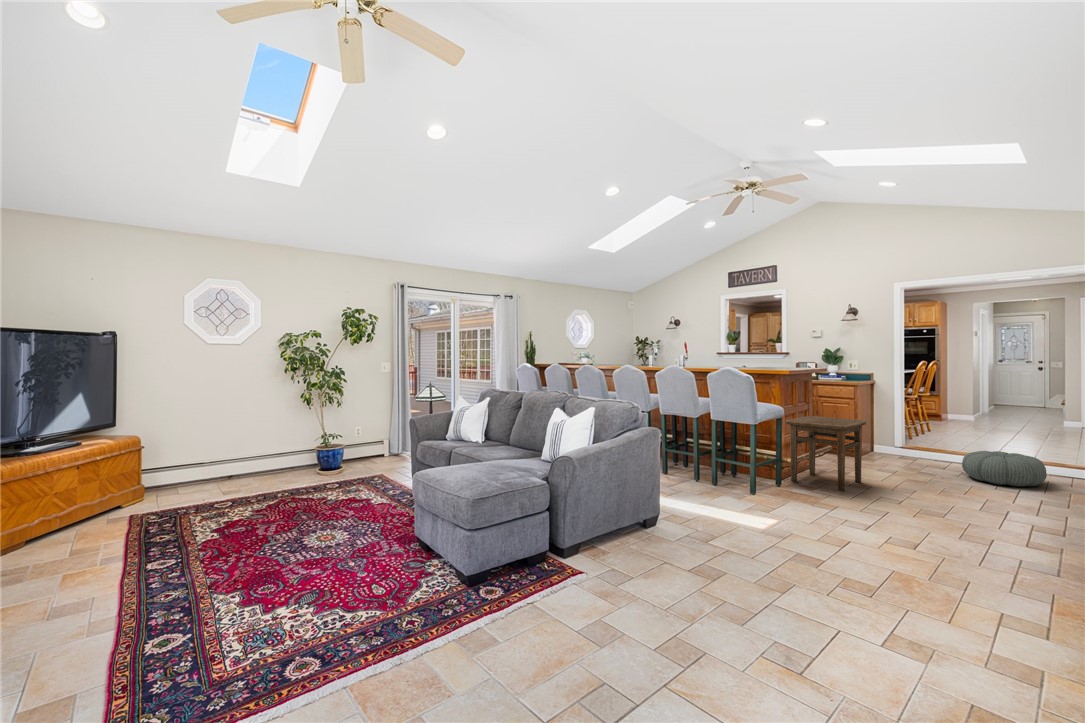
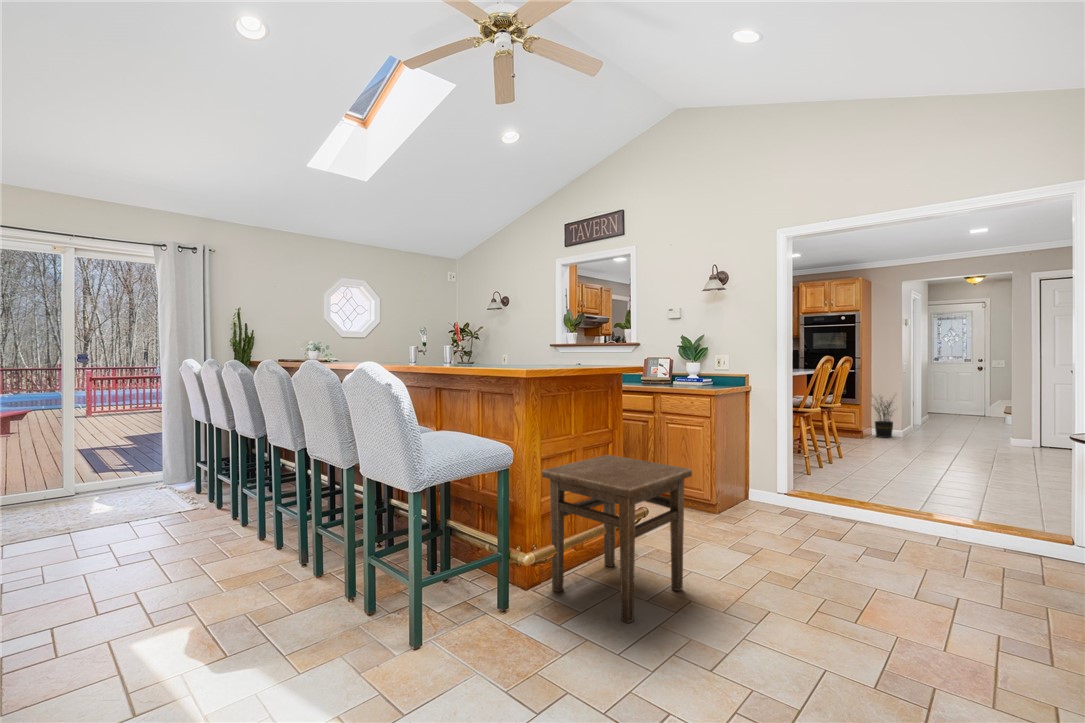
potted plant: none [946,387,971,421] -> present [875,397,893,438]
pouf: present [962,451,1047,487] -> none [868,515,1010,593]

